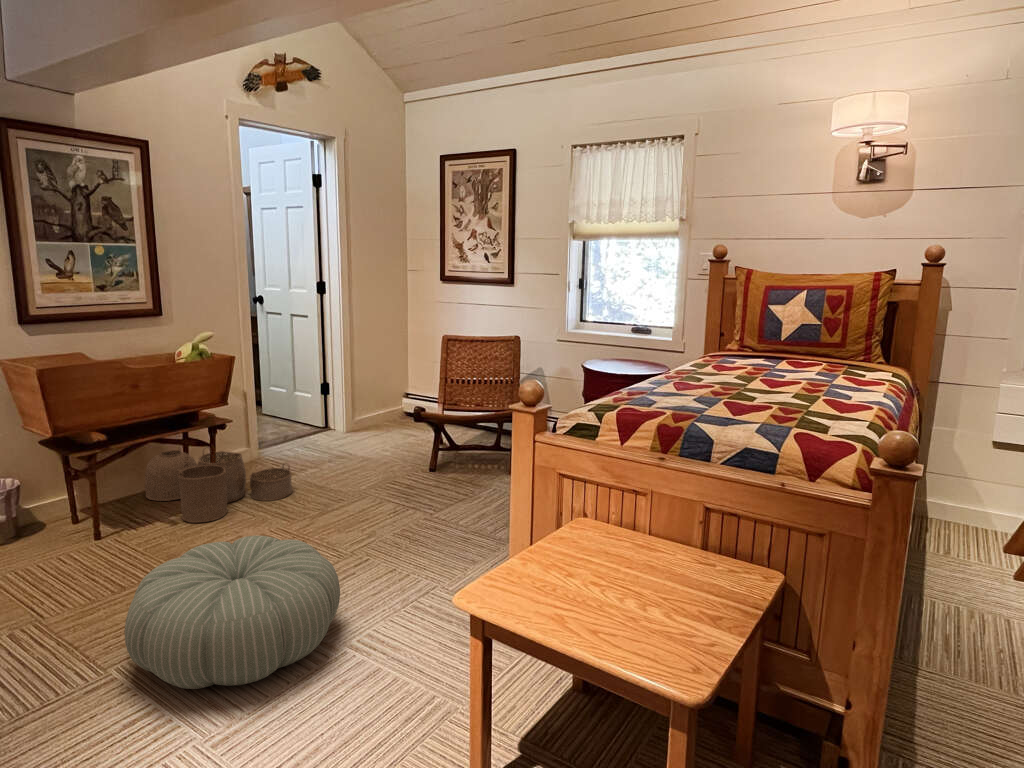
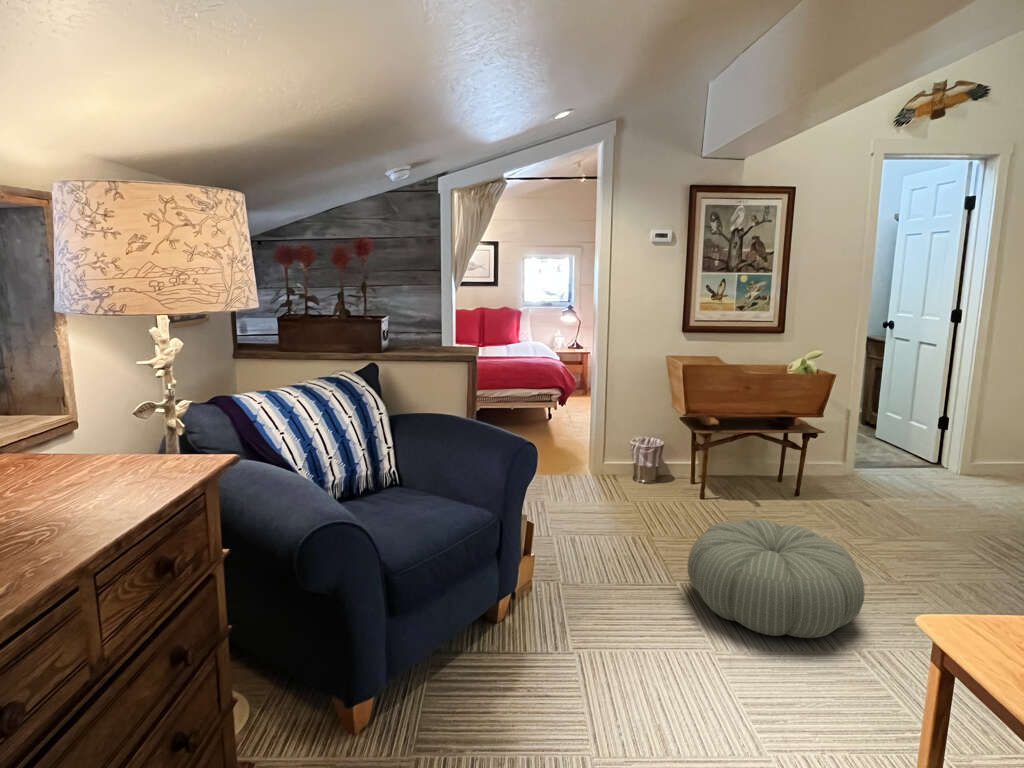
woven basket: present [145,447,292,523] -> none [744,443,872,514]

